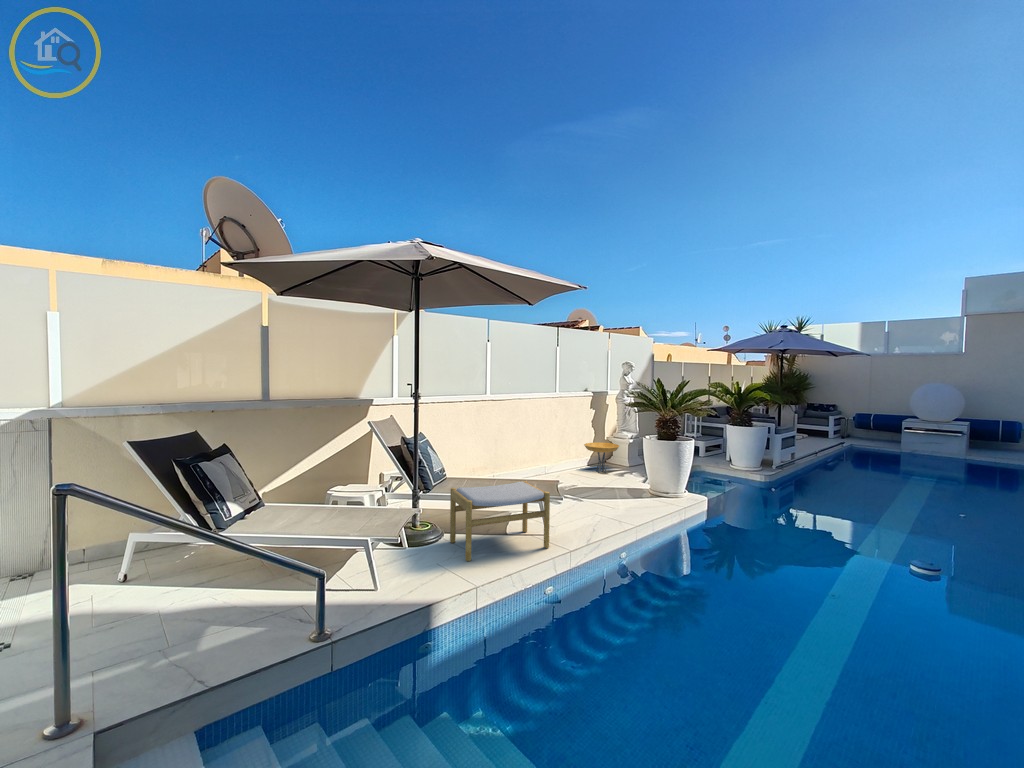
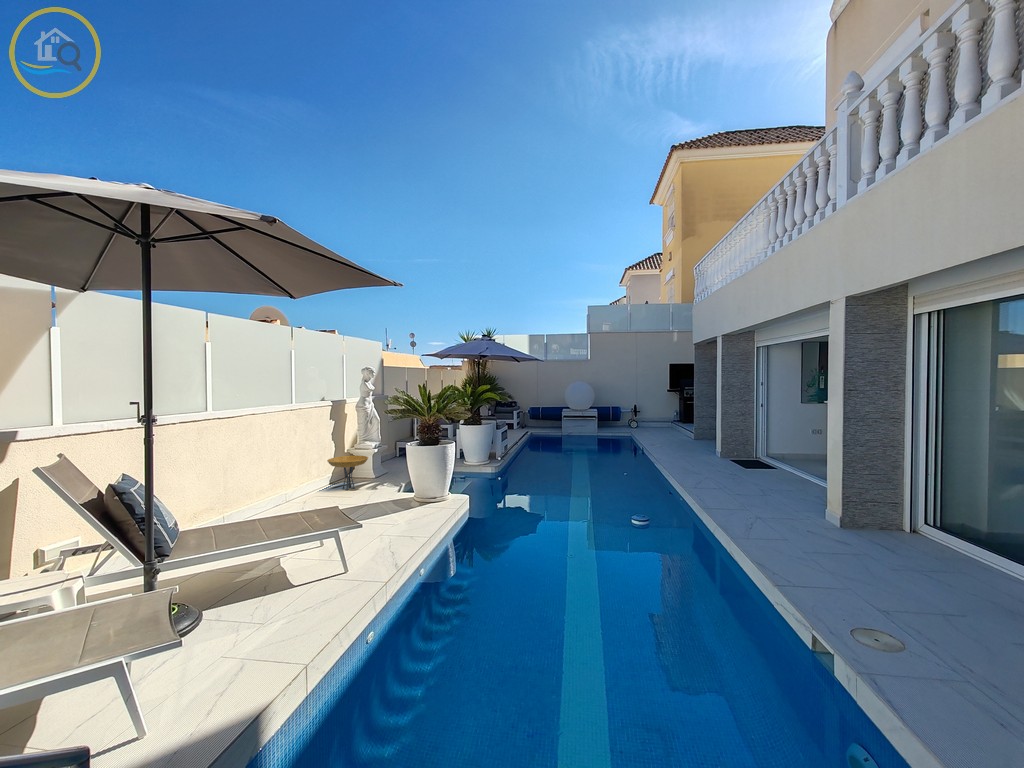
footstool: present [450,481,550,561] -> none [217,514,361,638]

